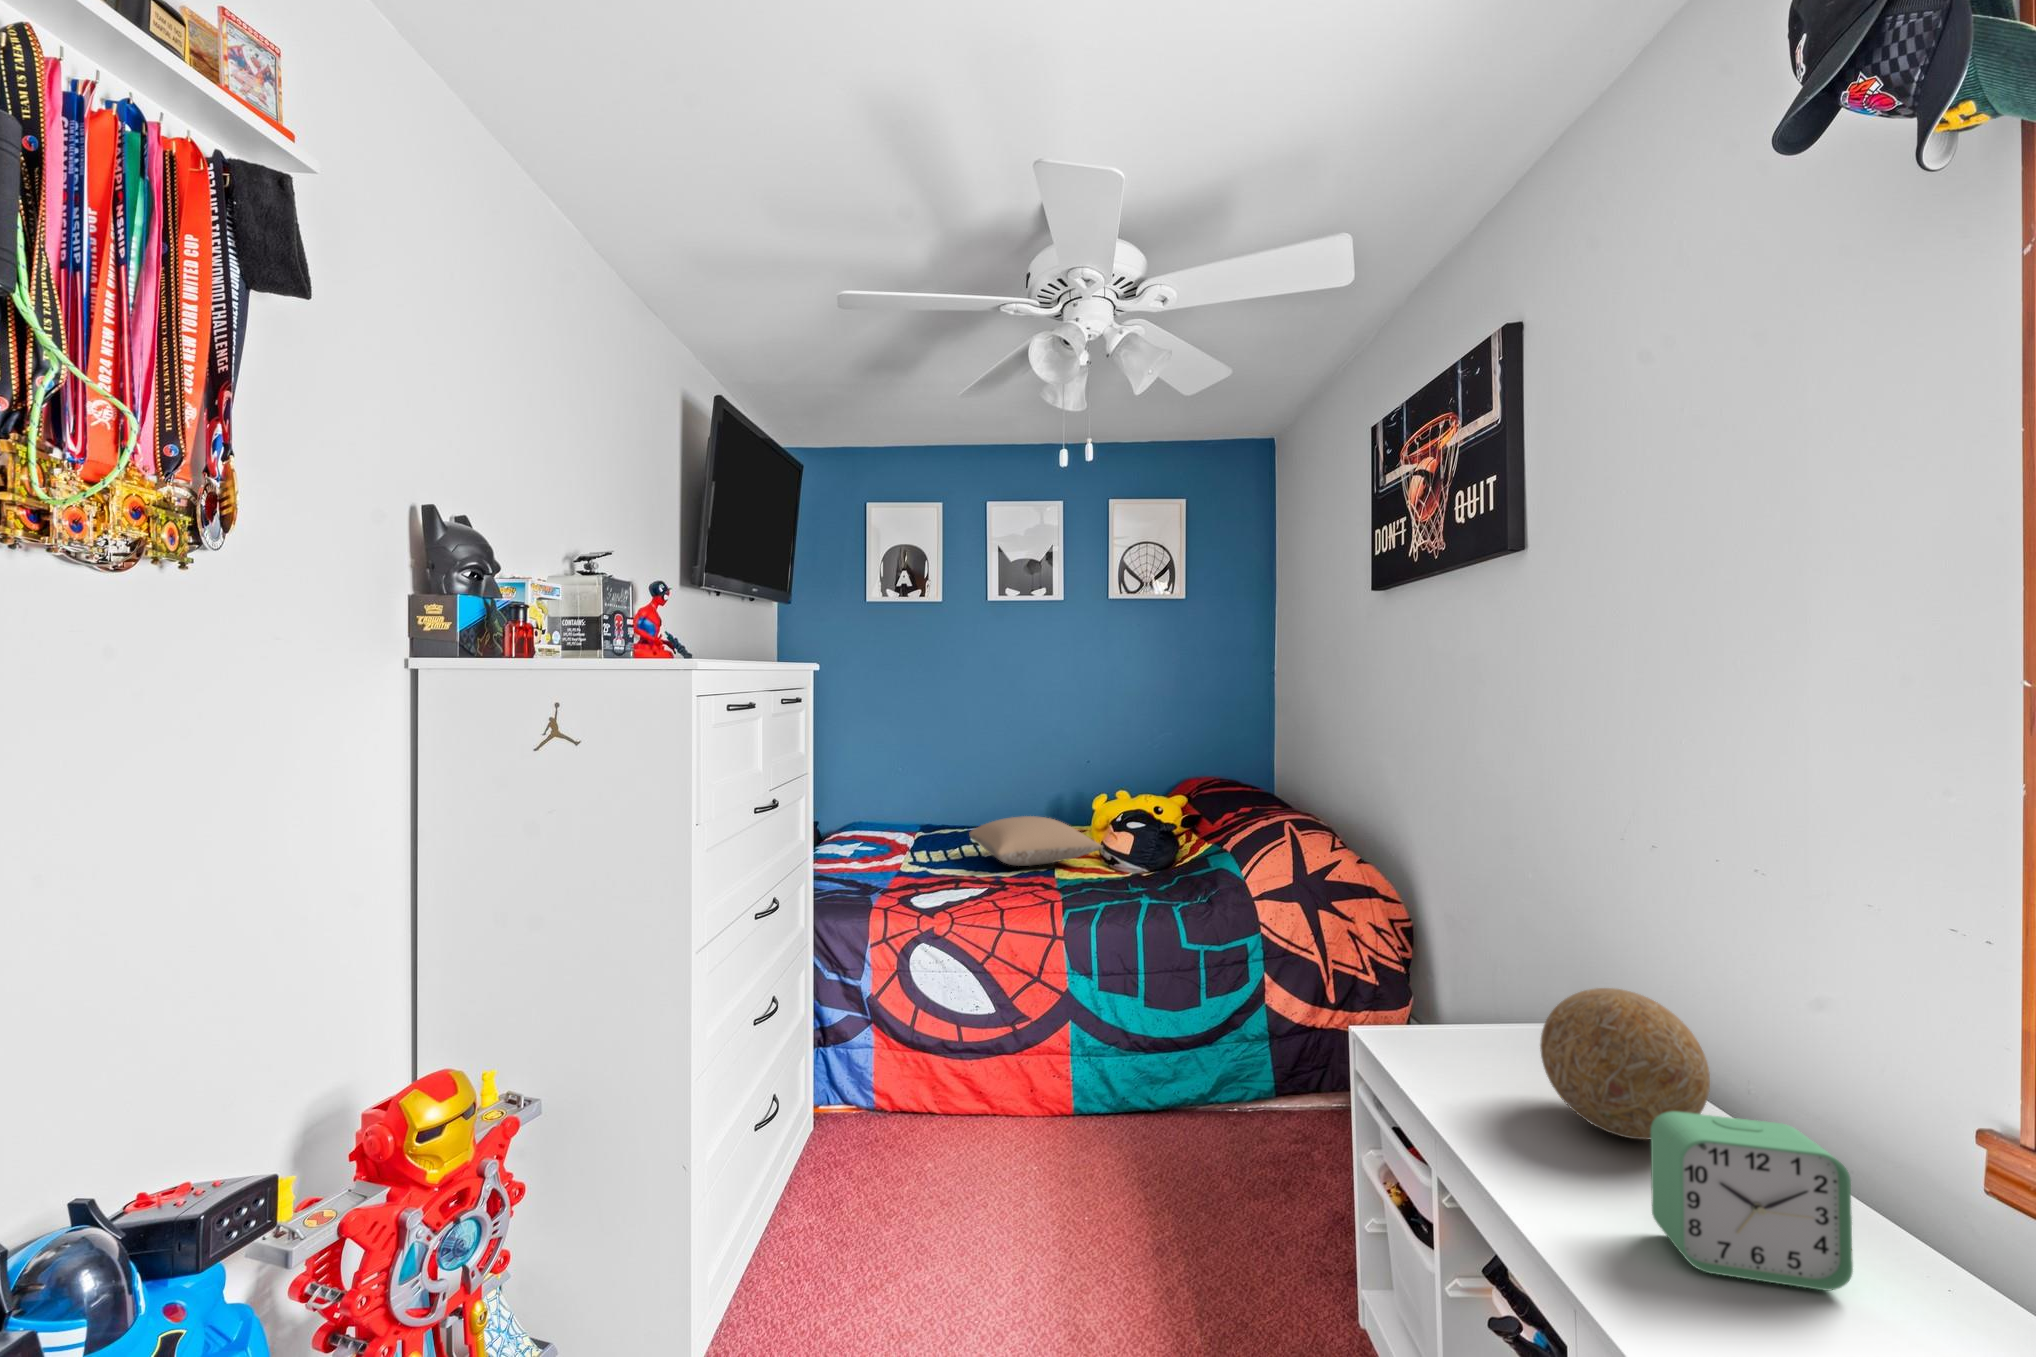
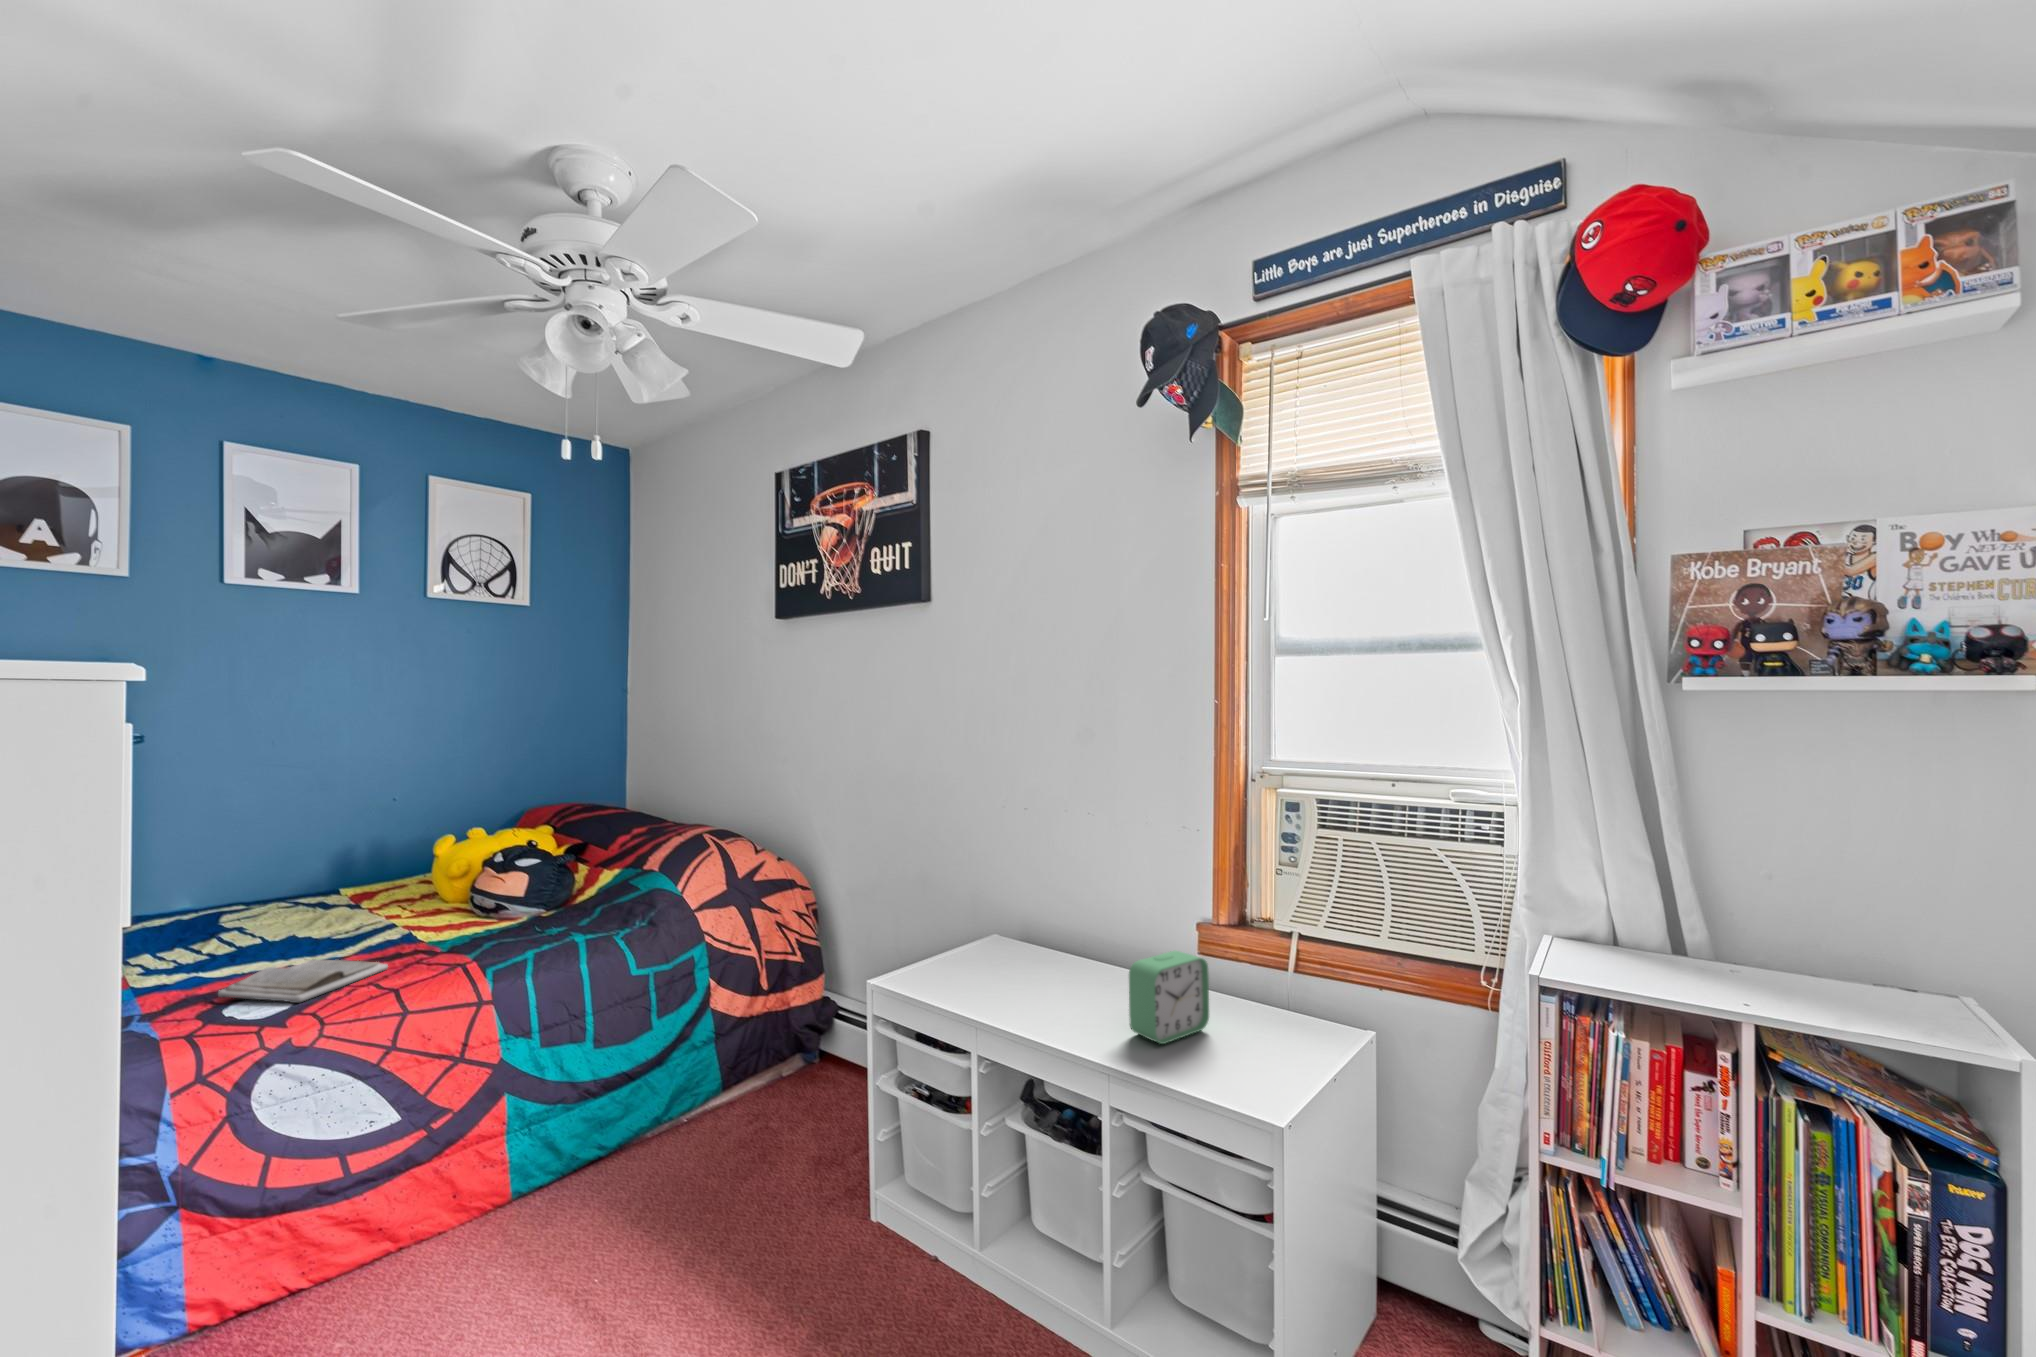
pillow: present [969,816,1103,866] -> none [253,871,483,938]
book: none [916,873,1011,902] -> present [218,959,388,1003]
decorative ball: present [1540,988,1710,1140] -> none [1031,902,1119,994]

